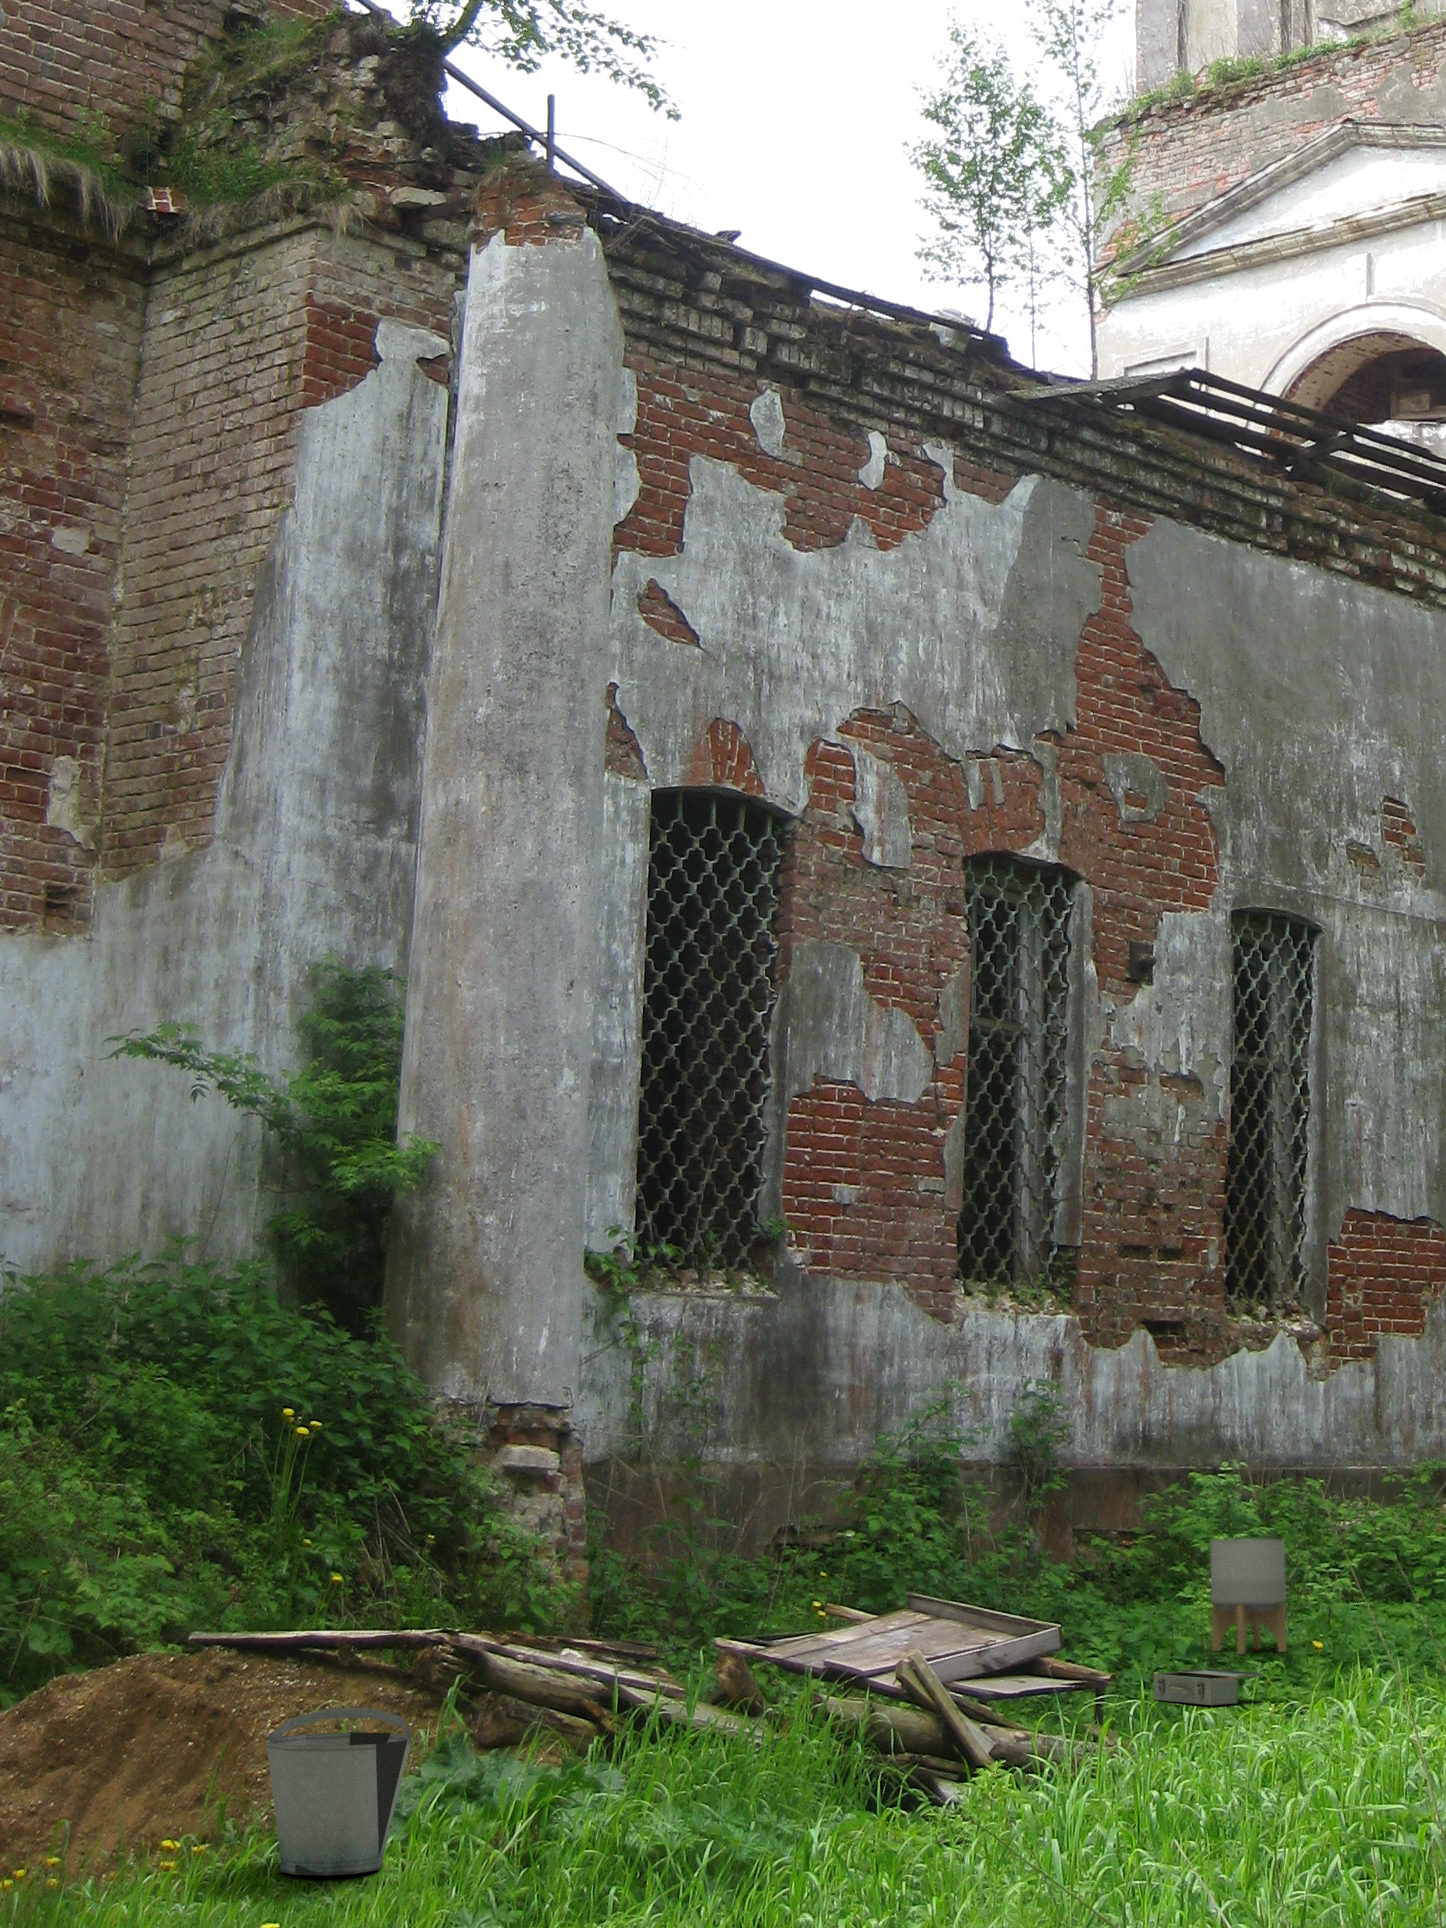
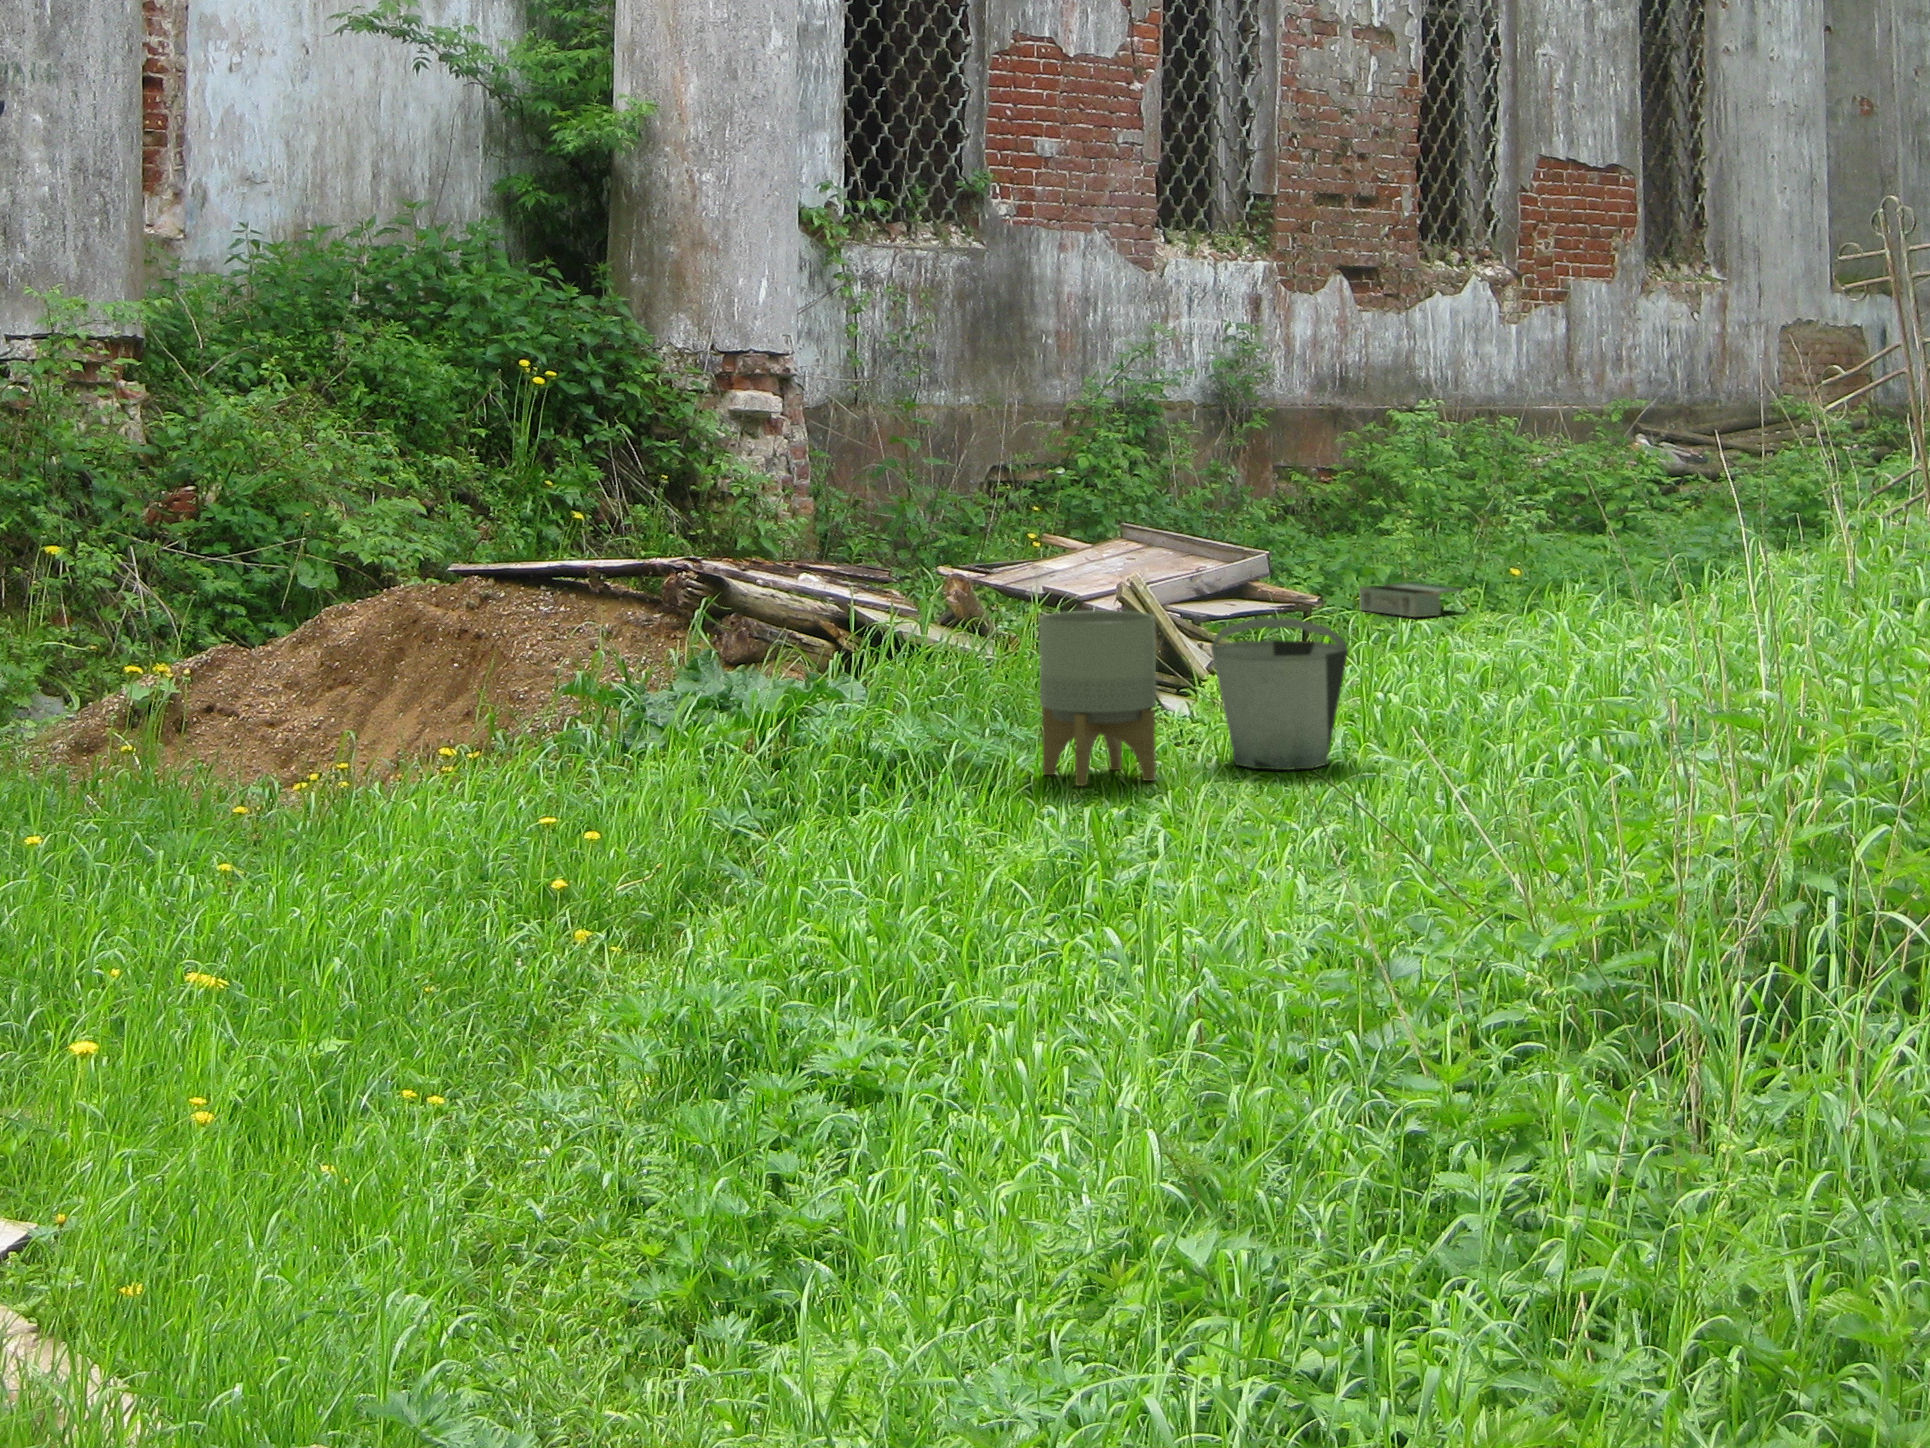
planter: present [1210,1539,1287,1654] -> present [1039,610,1156,786]
bucket: present [267,1708,413,1875] -> present [1211,618,1348,770]

